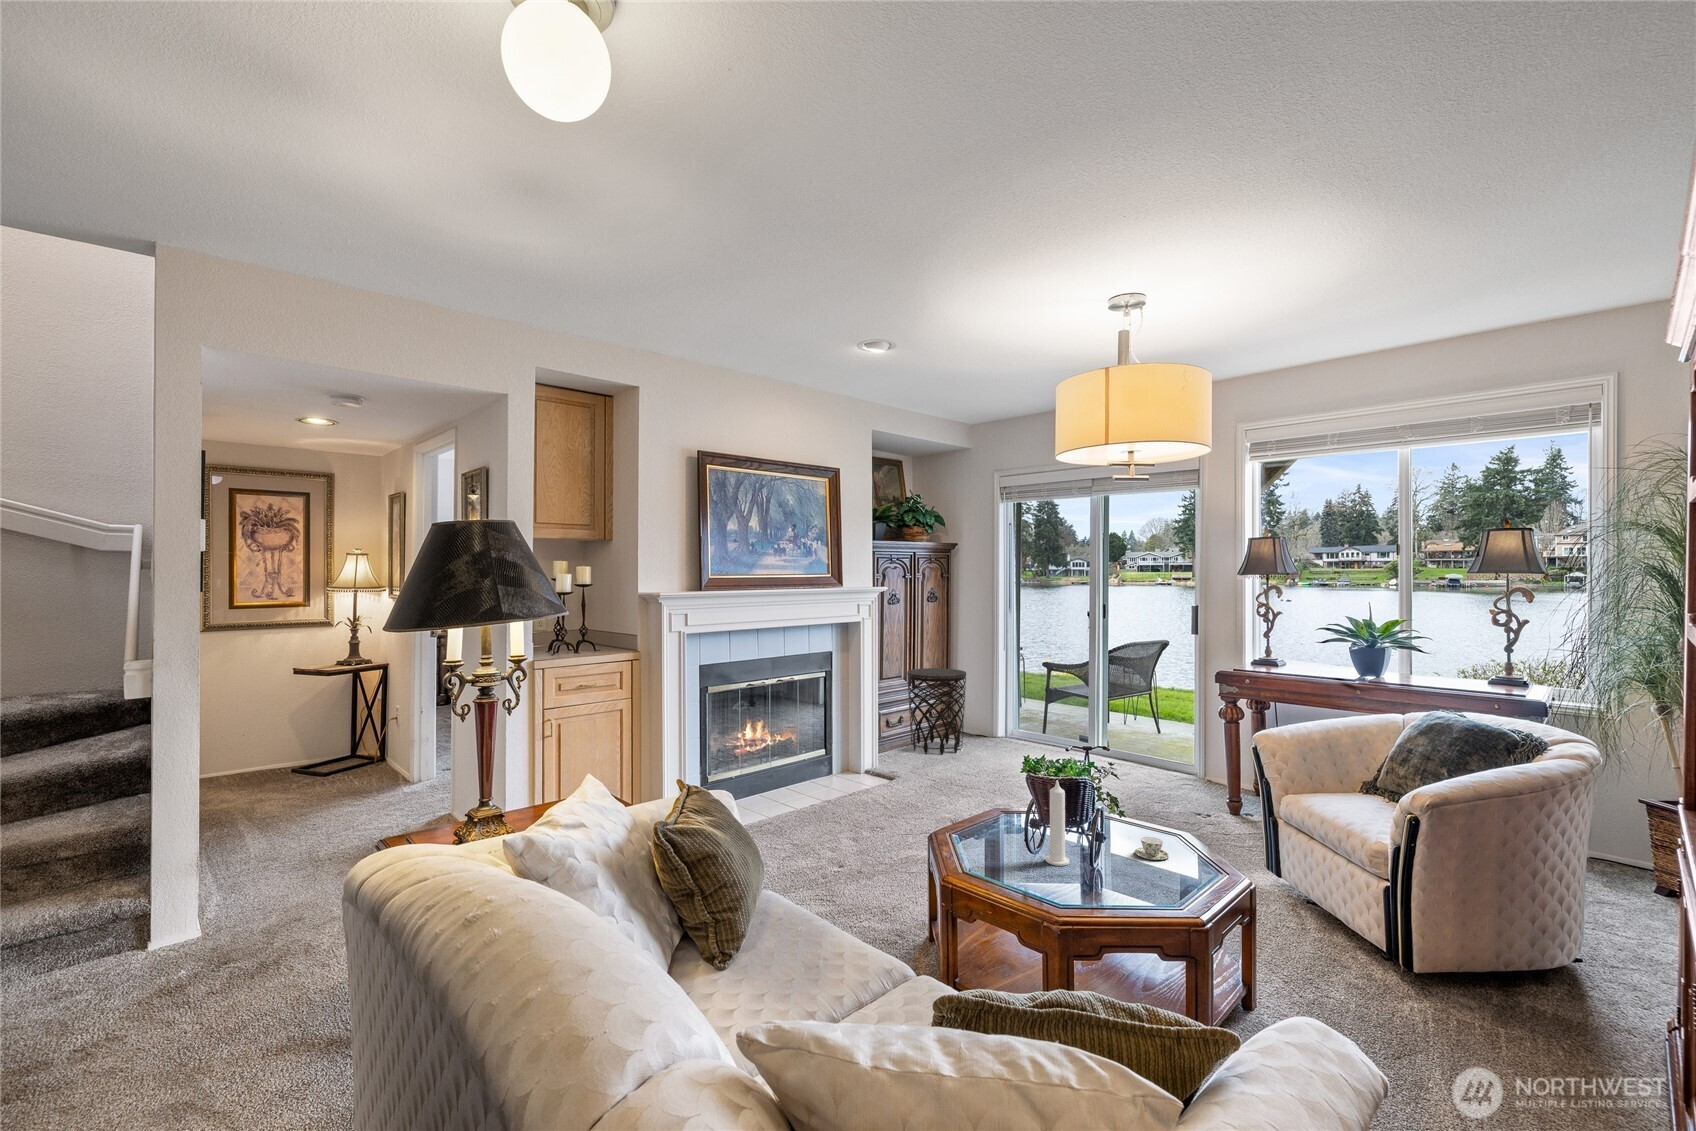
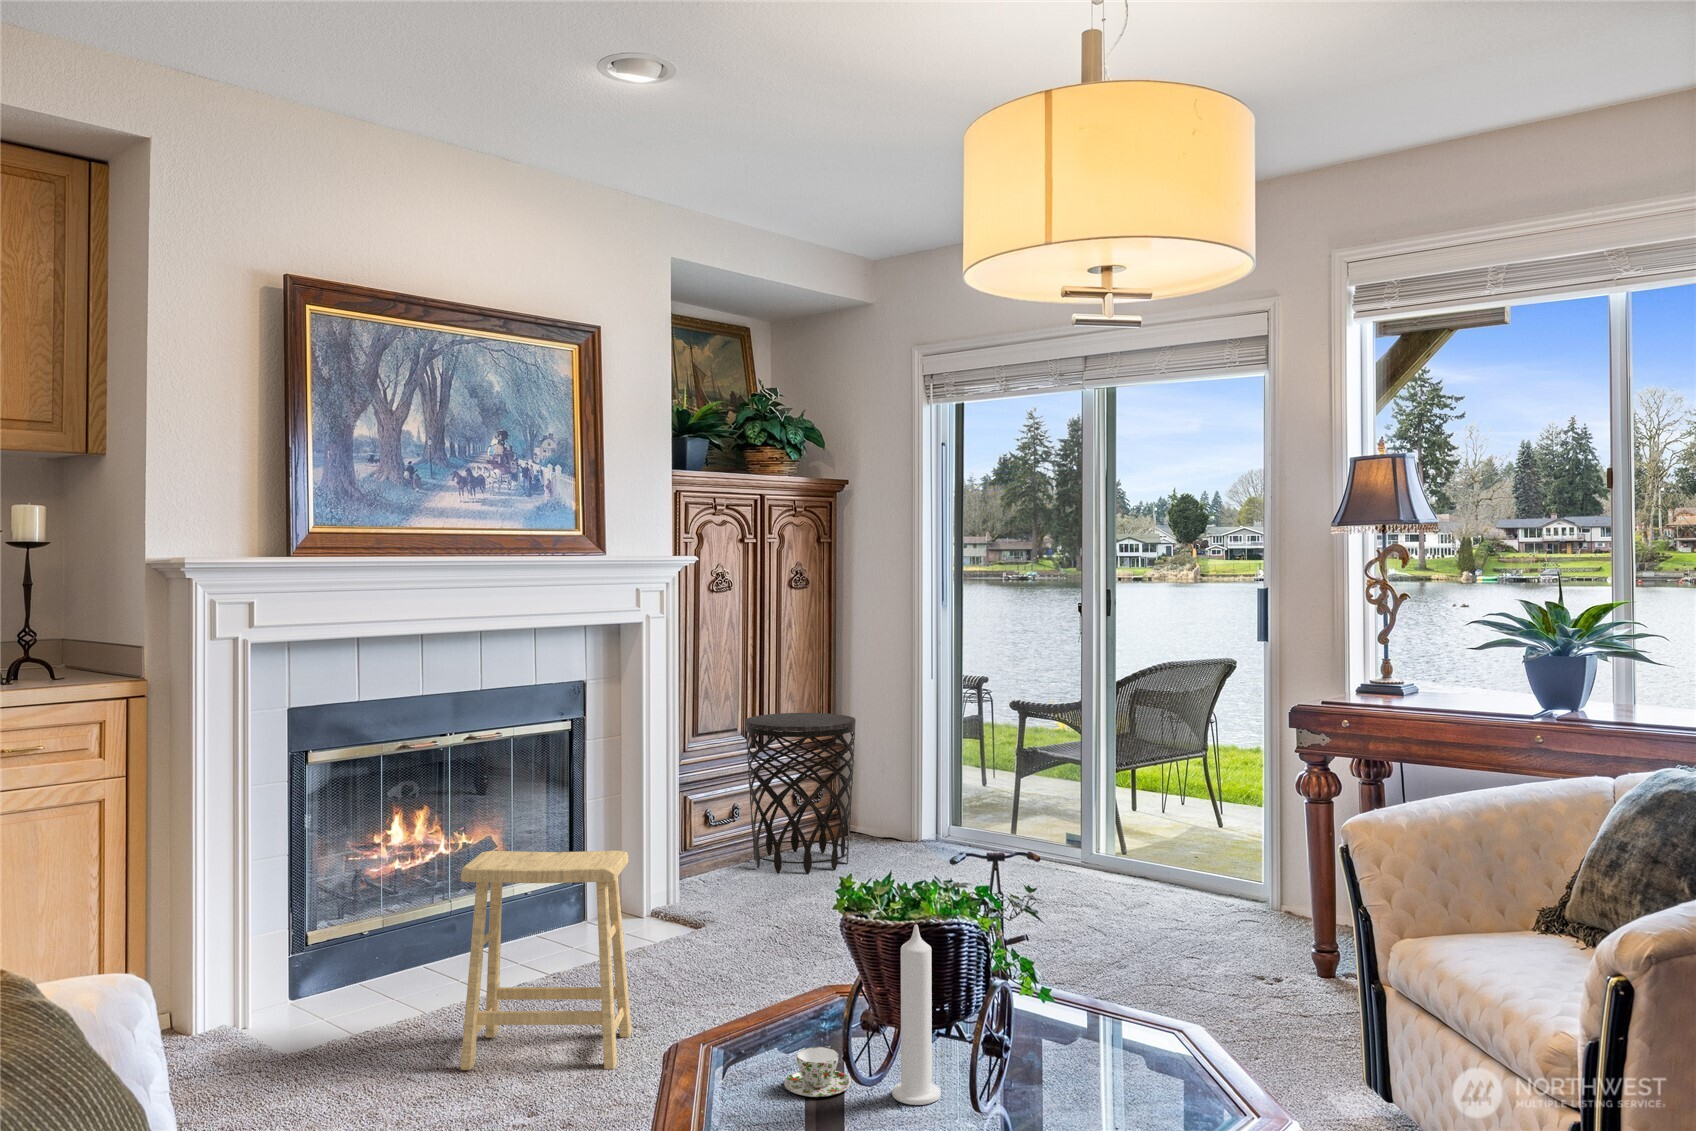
footstool: none [795,739,875,851] -> present [460,850,632,1070]
teacup: present [1135,837,1169,860] -> present [784,1047,851,1097]

